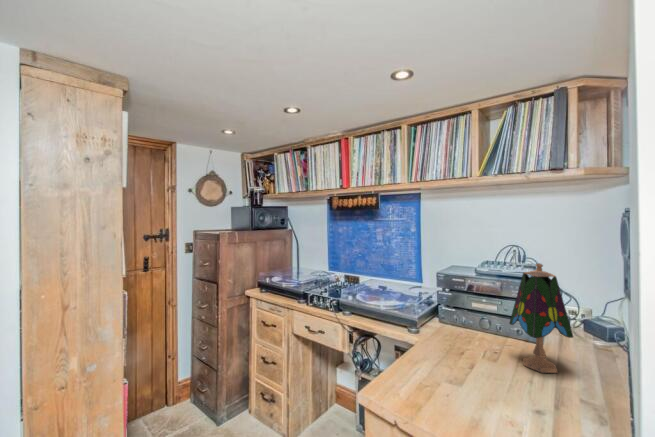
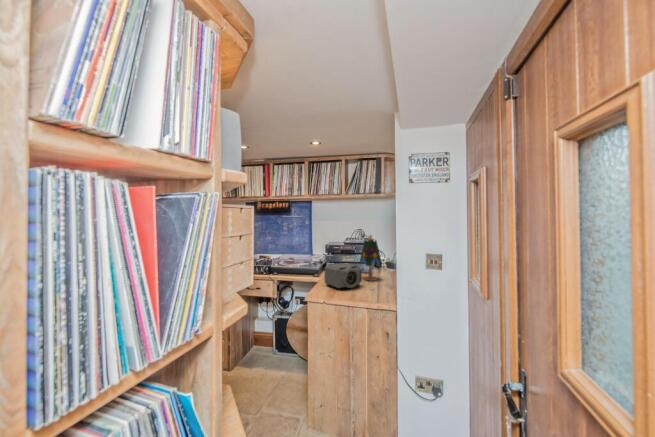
speaker: none [421,324,514,399] -> present [325,263,362,289]

